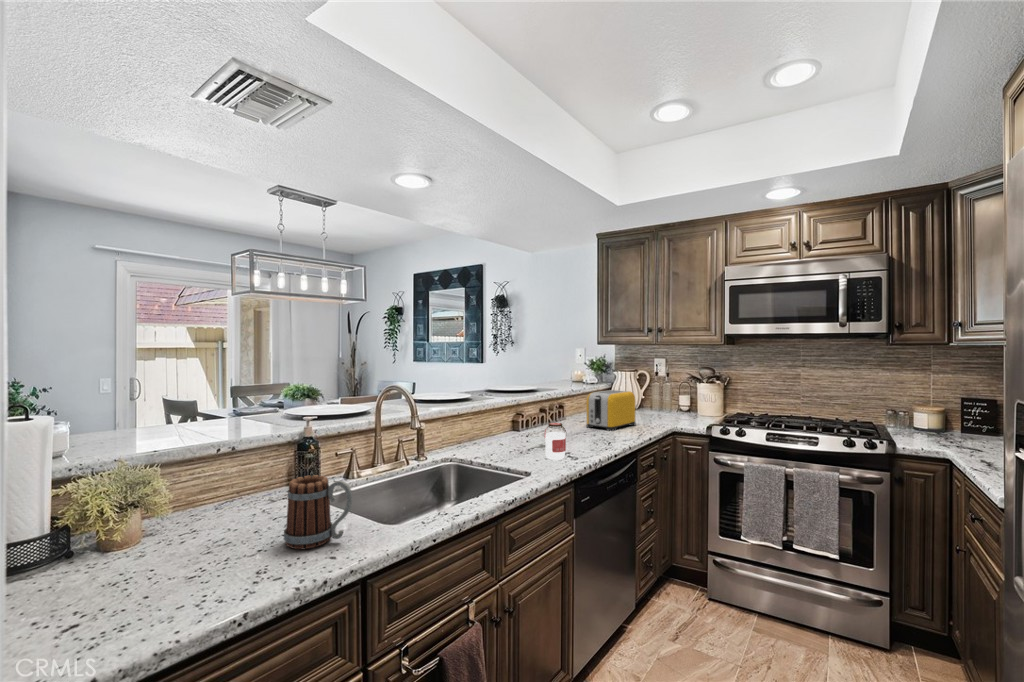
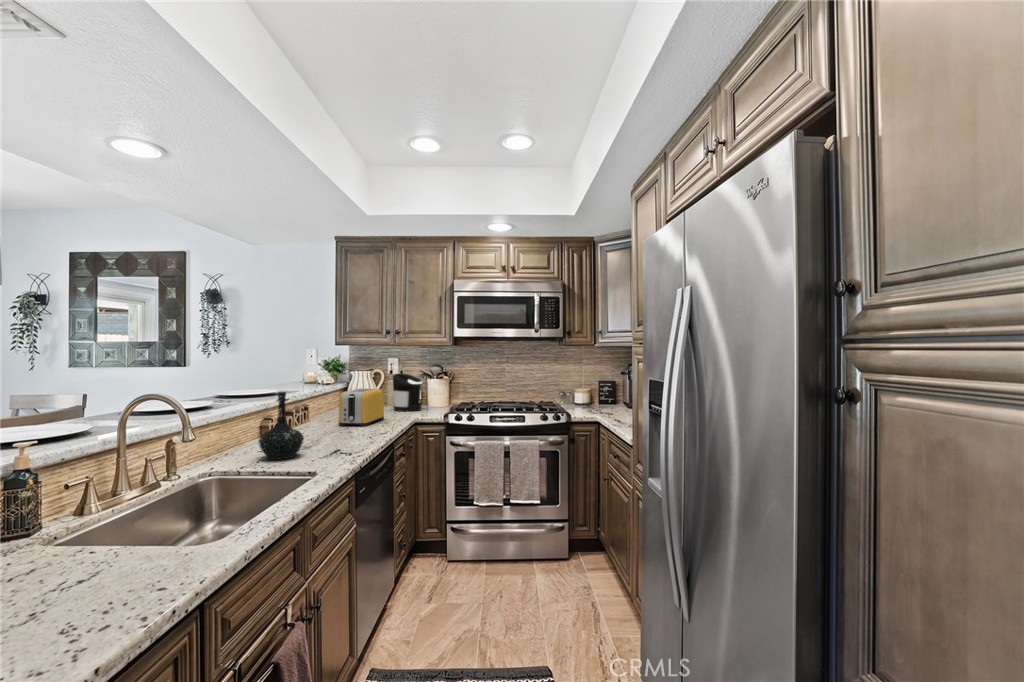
coffee maker: none [653,375,686,419] -> present [393,374,422,411]
bottle: none [494,390,533,455] -> present [259,392,304,460]
jar: present [544,423,566,460] -> none [321,421,344,458]
mug: present [284,475,352,549] -> none [56,503,164,600]

